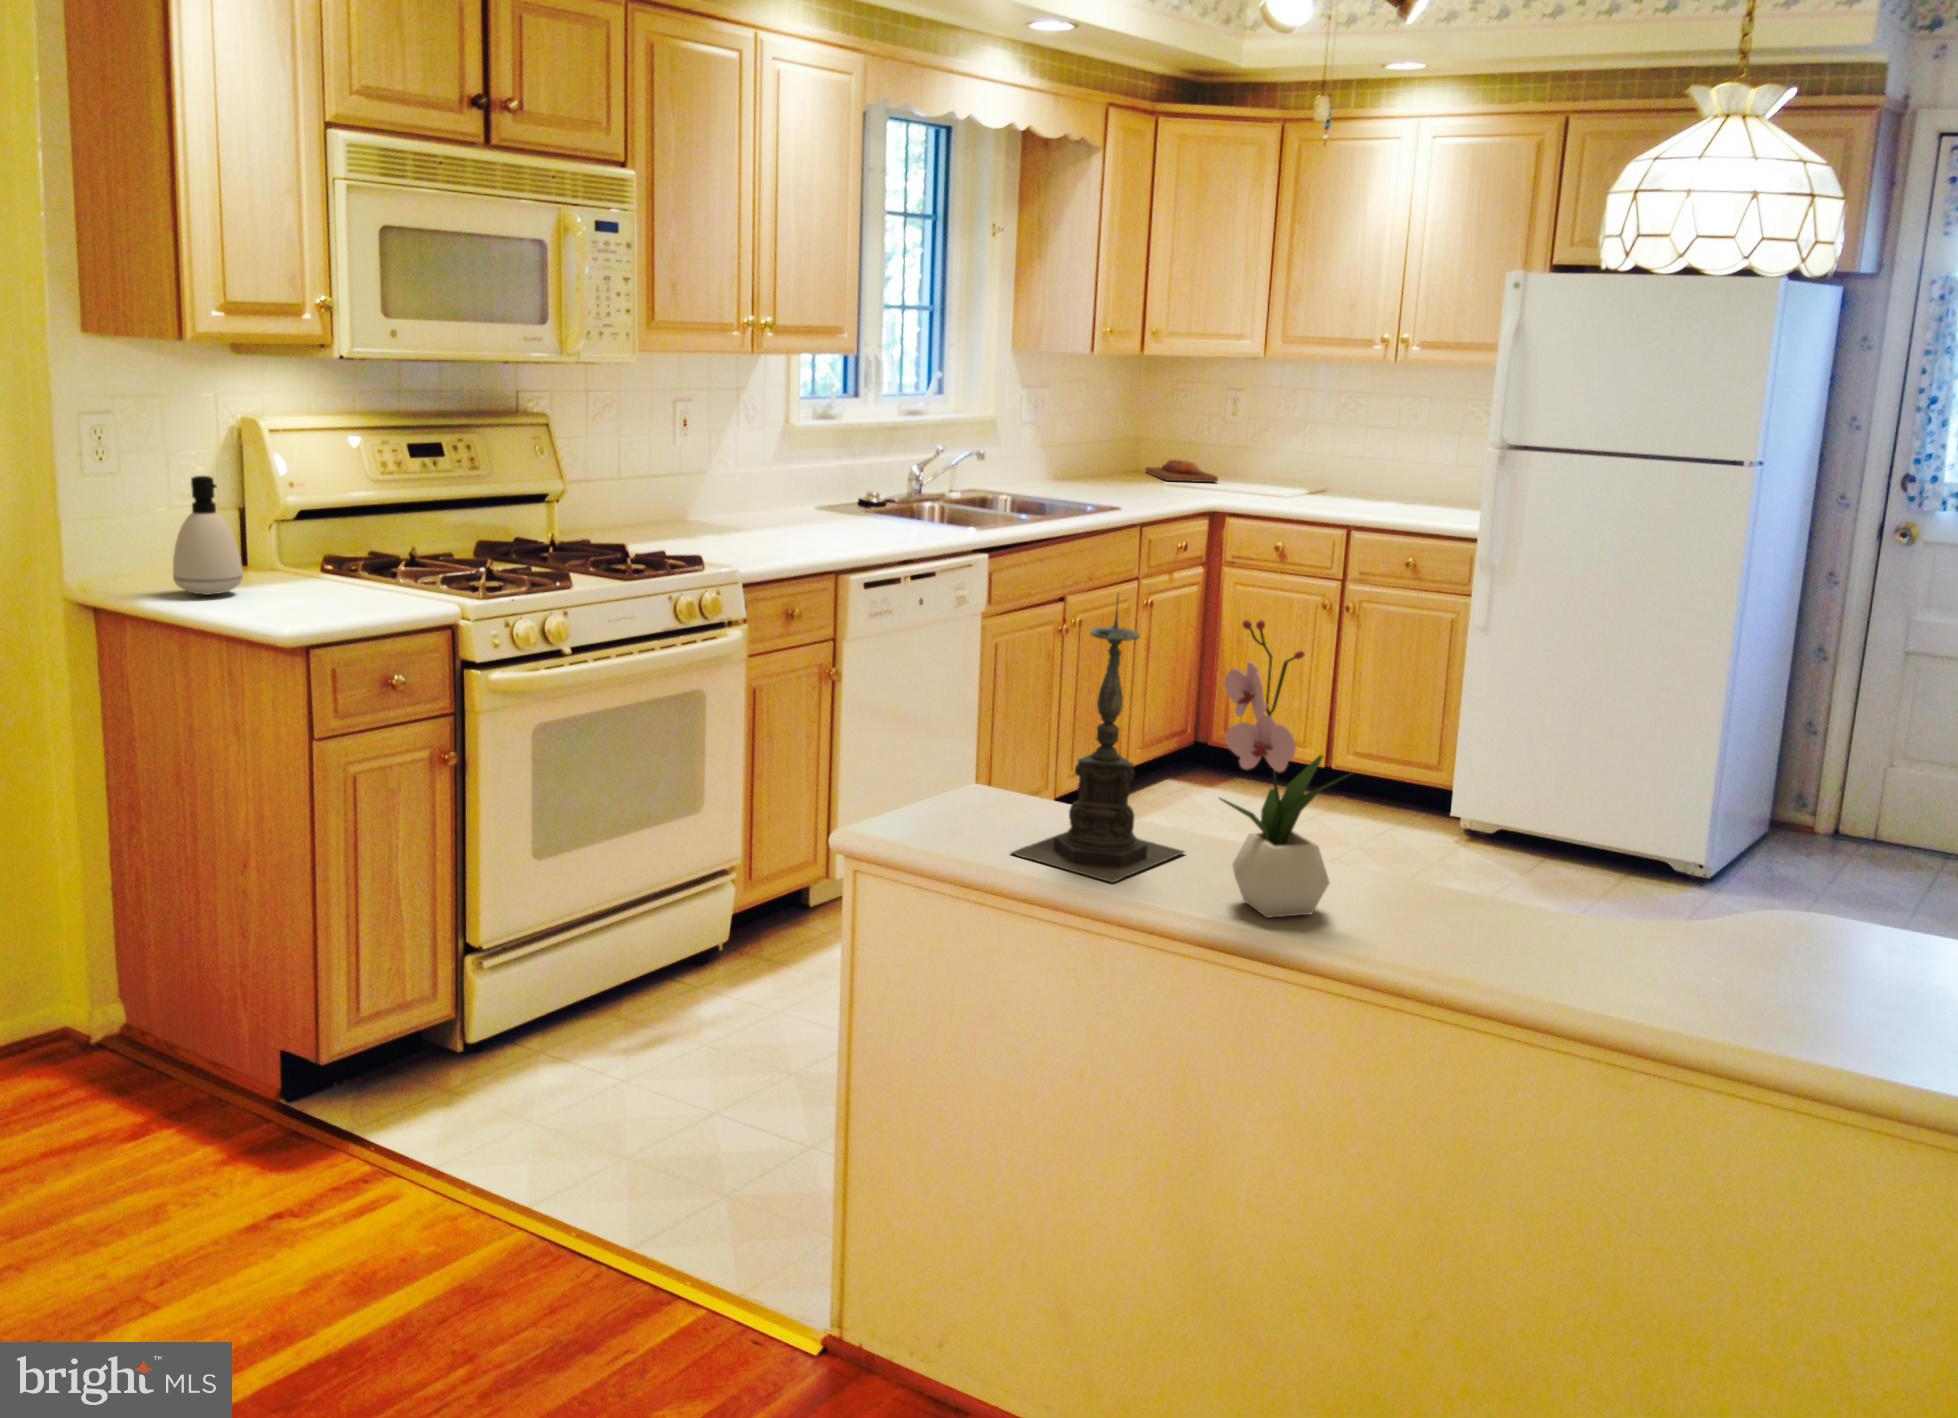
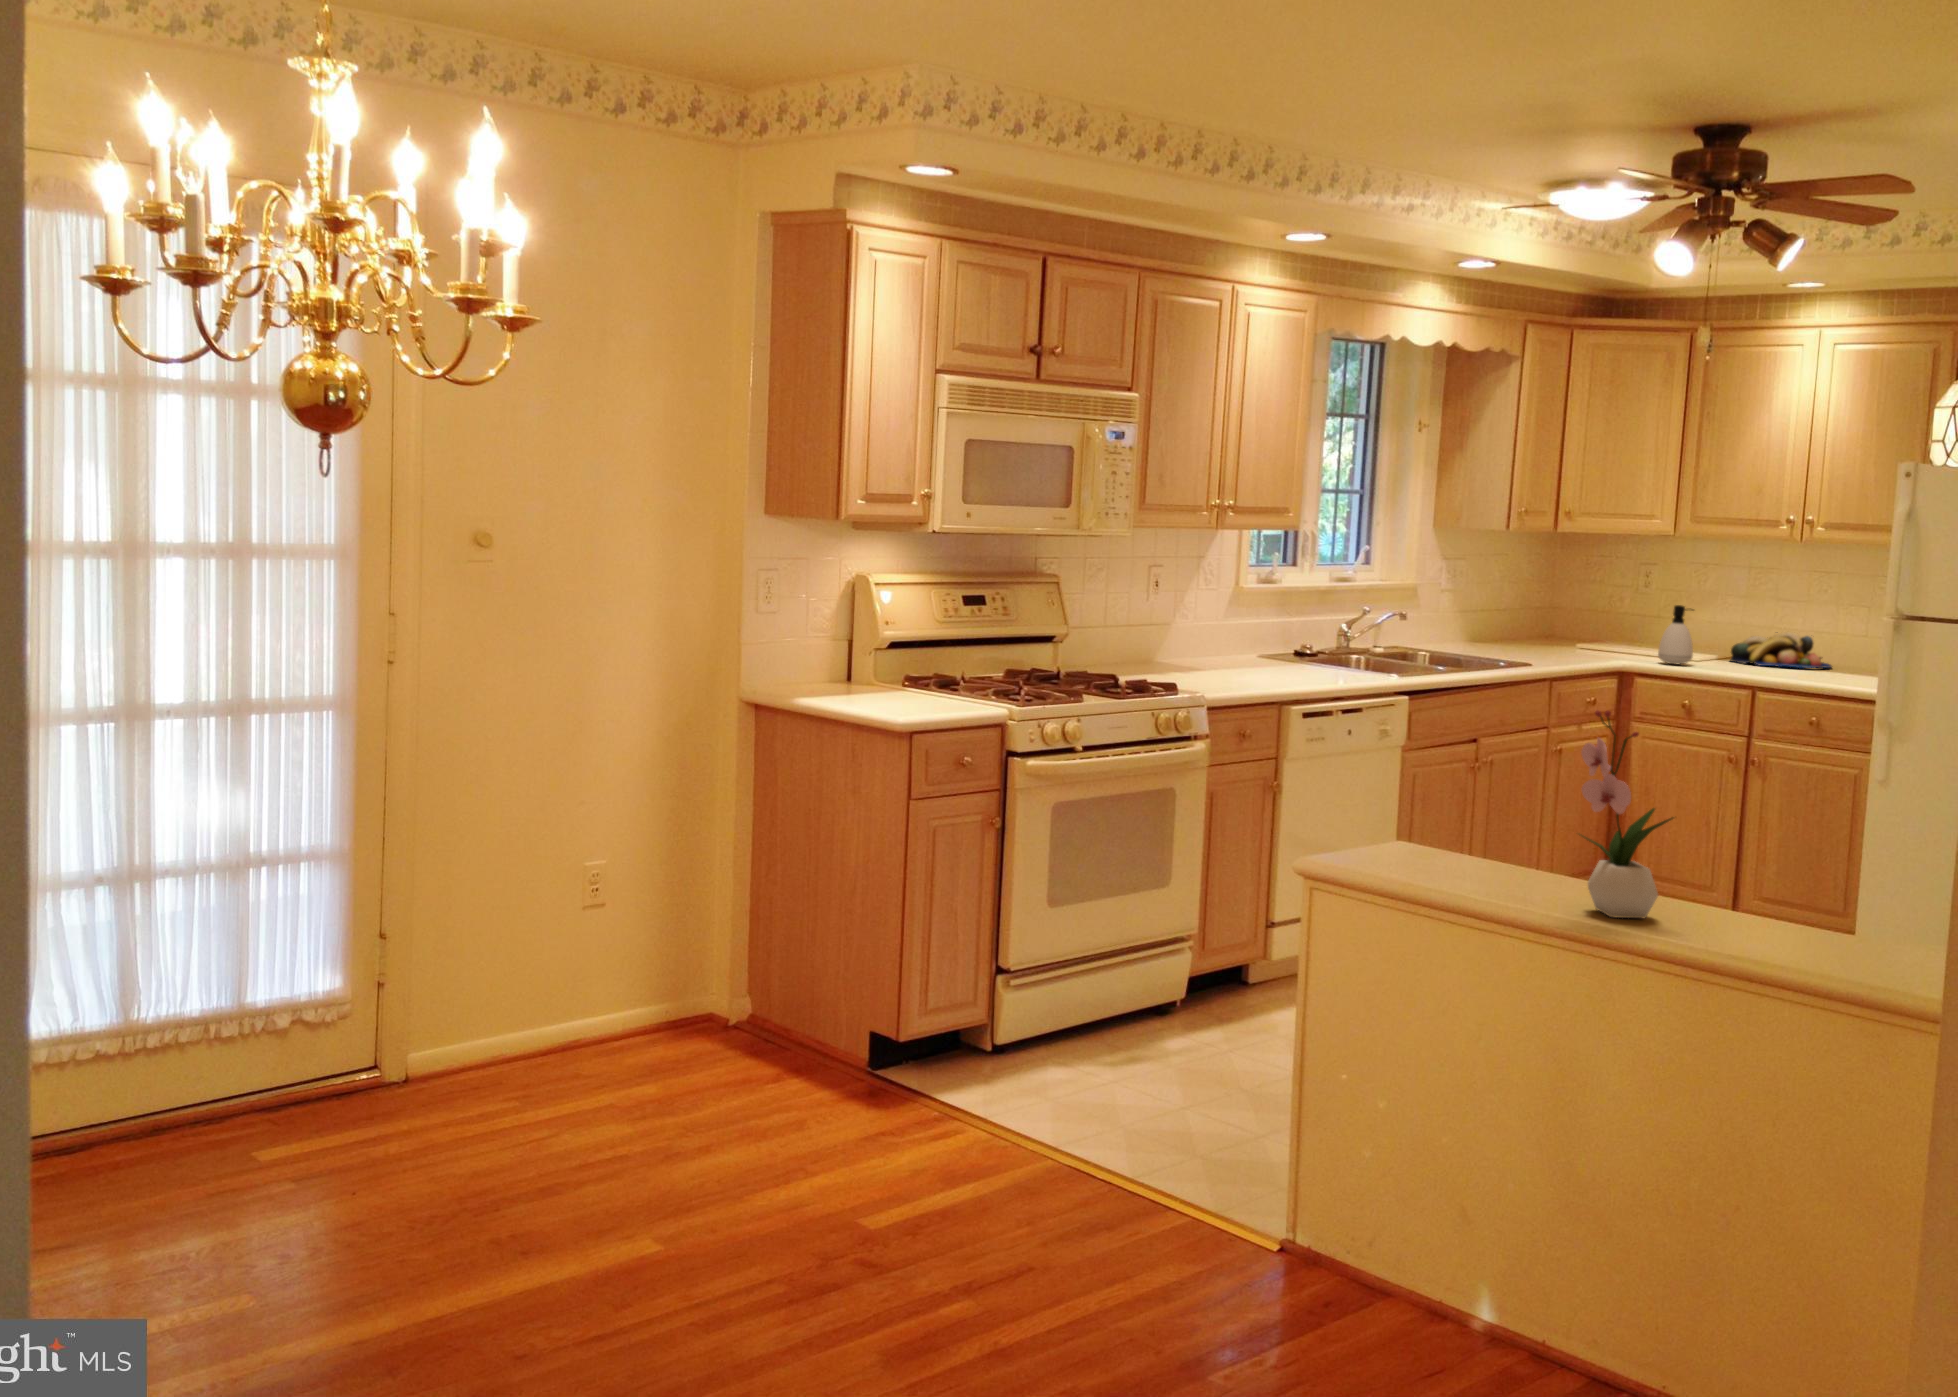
bread loaf: present [1145,460,1218,482] -> none [1559,627,1629,648]
fruit bowl: none [1320,462,1421,501] -> present [1730,632,1832,668]
soap dispenser: present [173,476,243,595] -> present [1658,605,1693,664]
candle holder: present [1012,593,1184,883] -> none [1425,694,1558,894]

